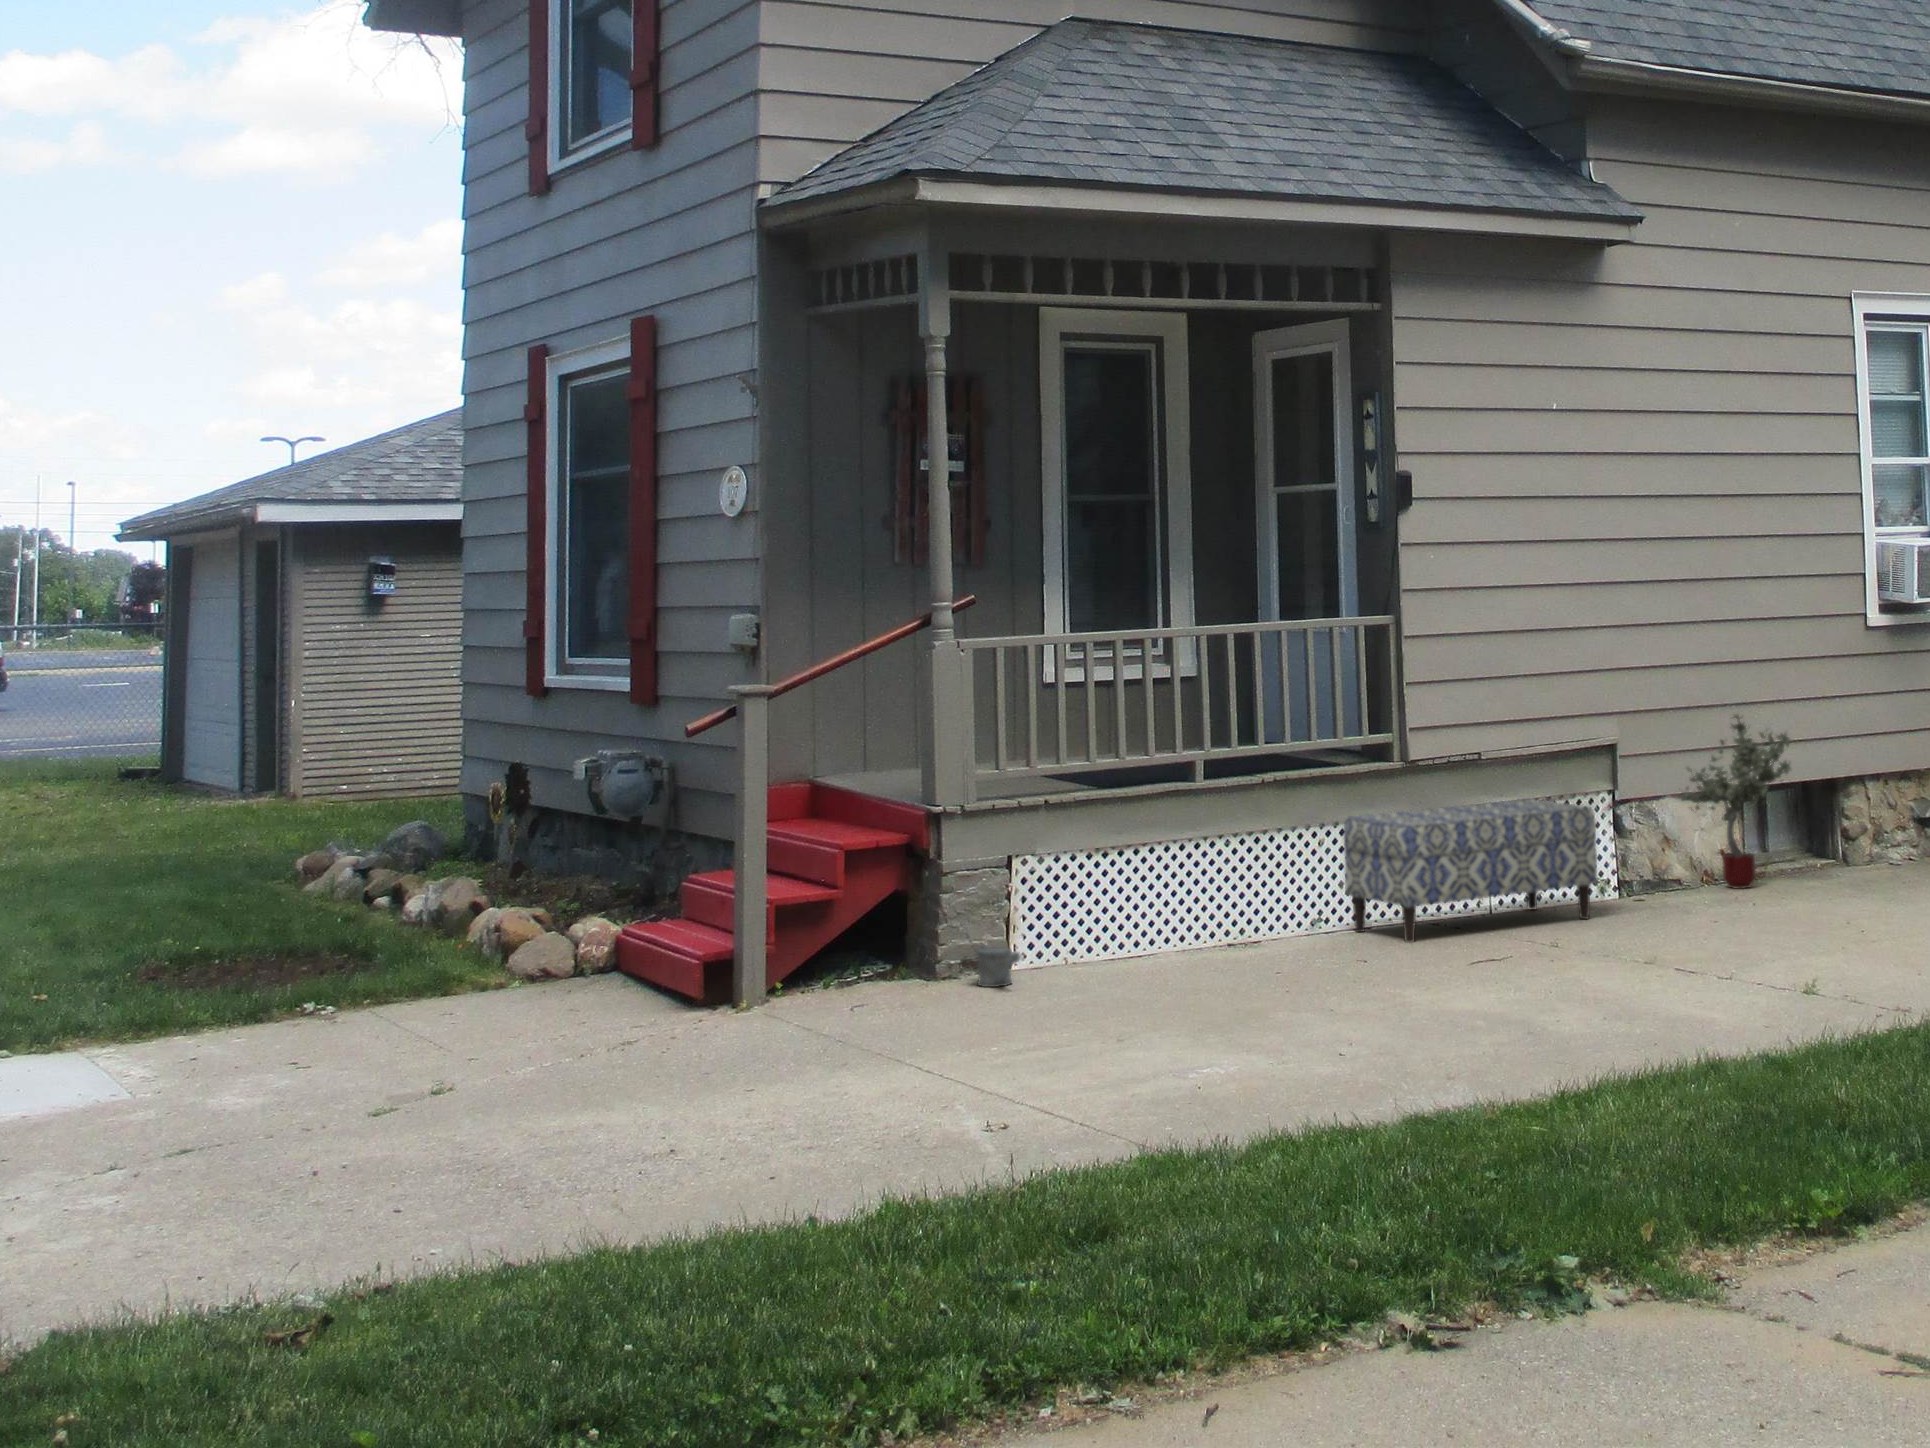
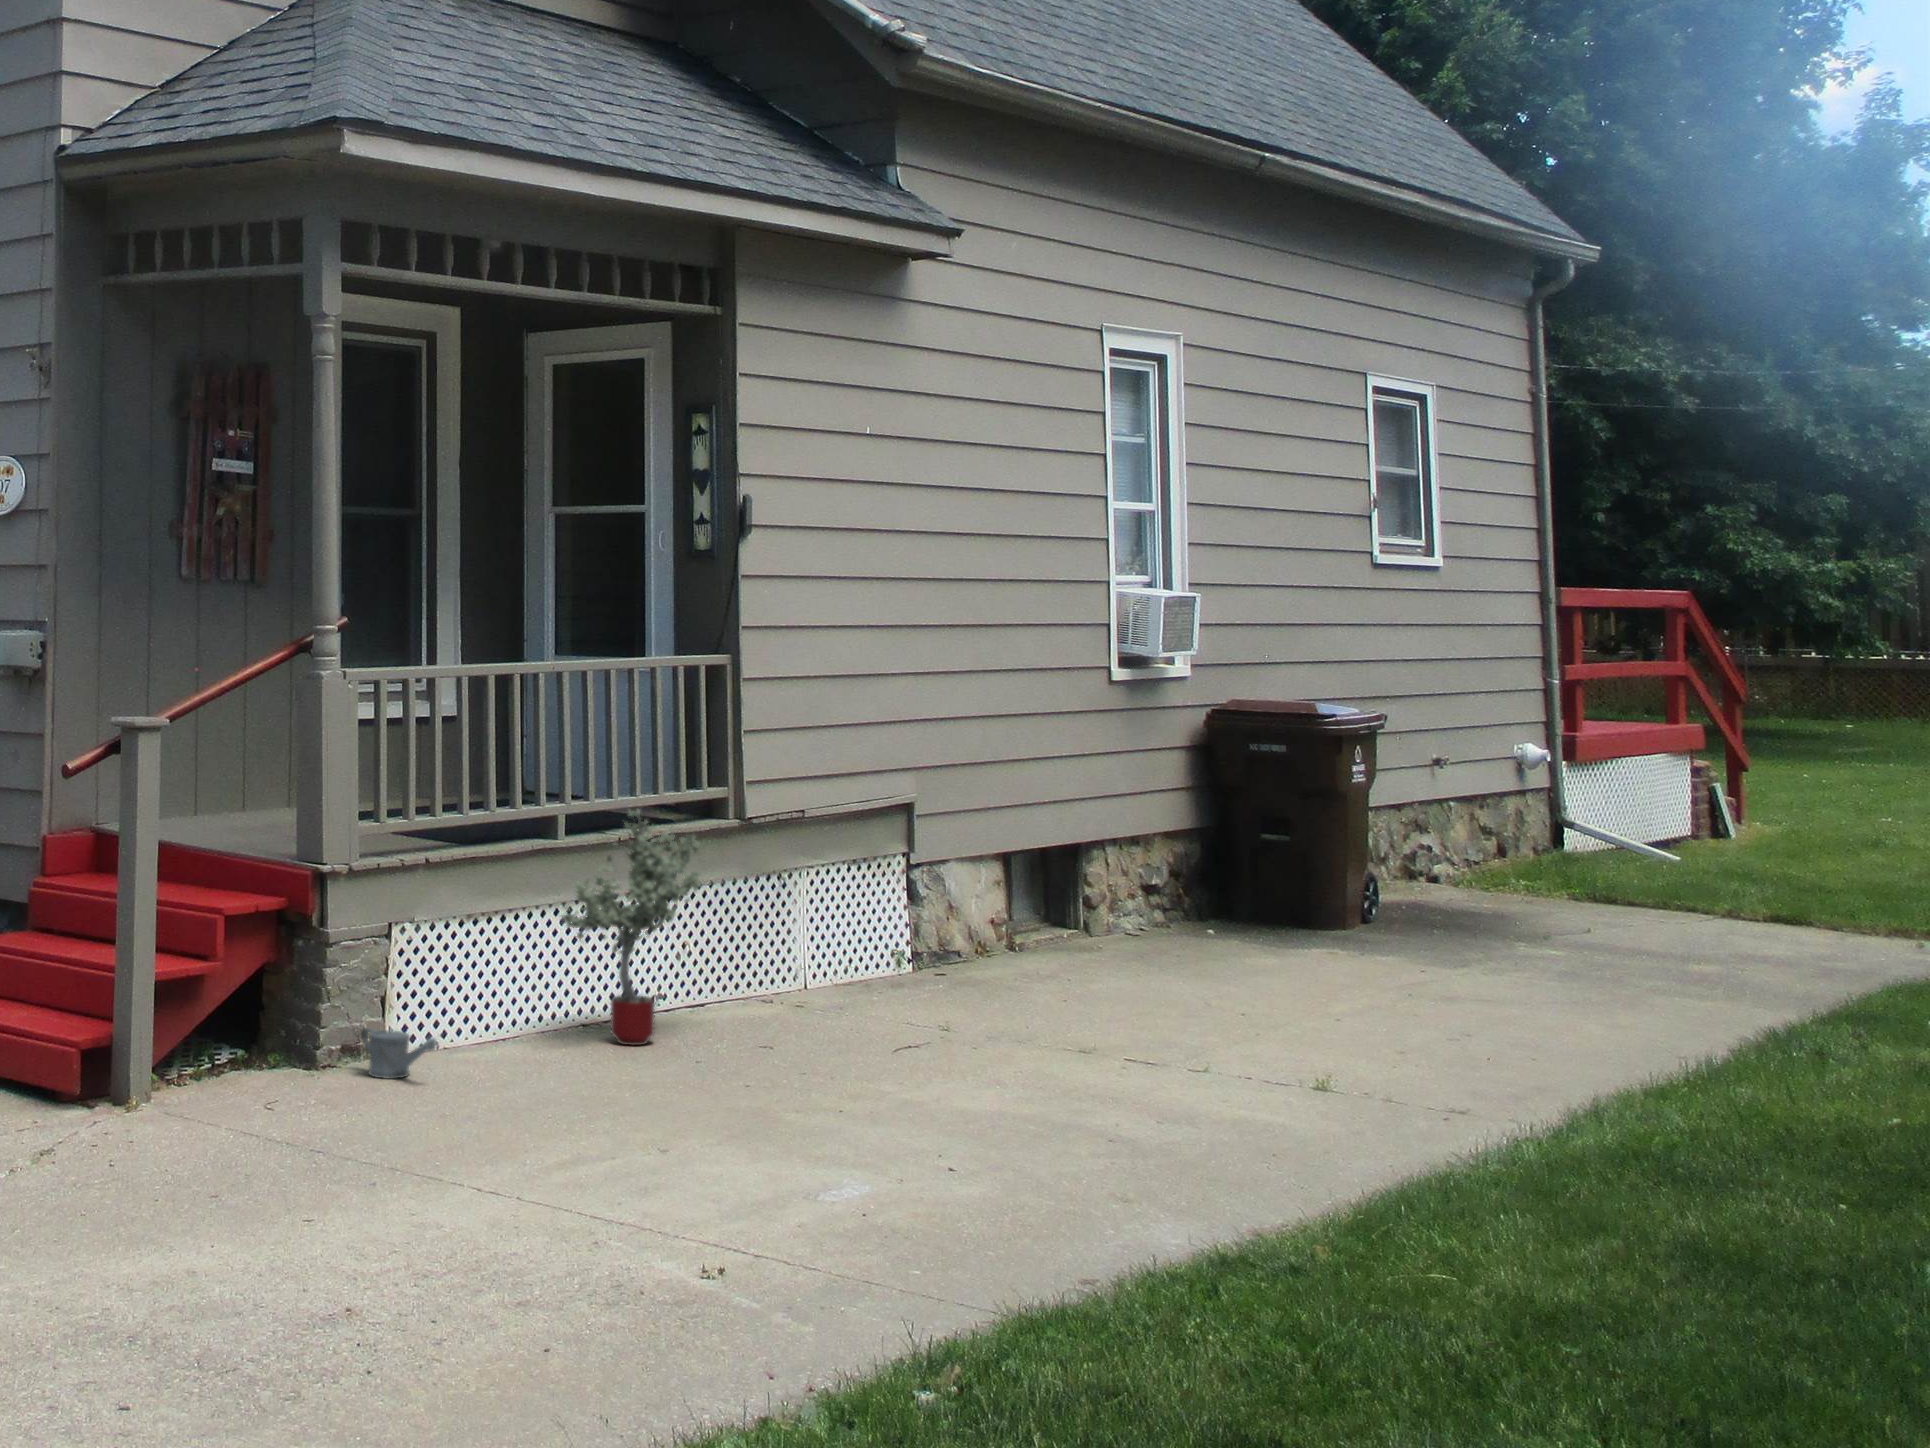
potted tree: present [1680,714,1791,889] -> present [562,809,702,1046]
bench: present [1344,799,1597,943] -> none [688,862,947,1025]

